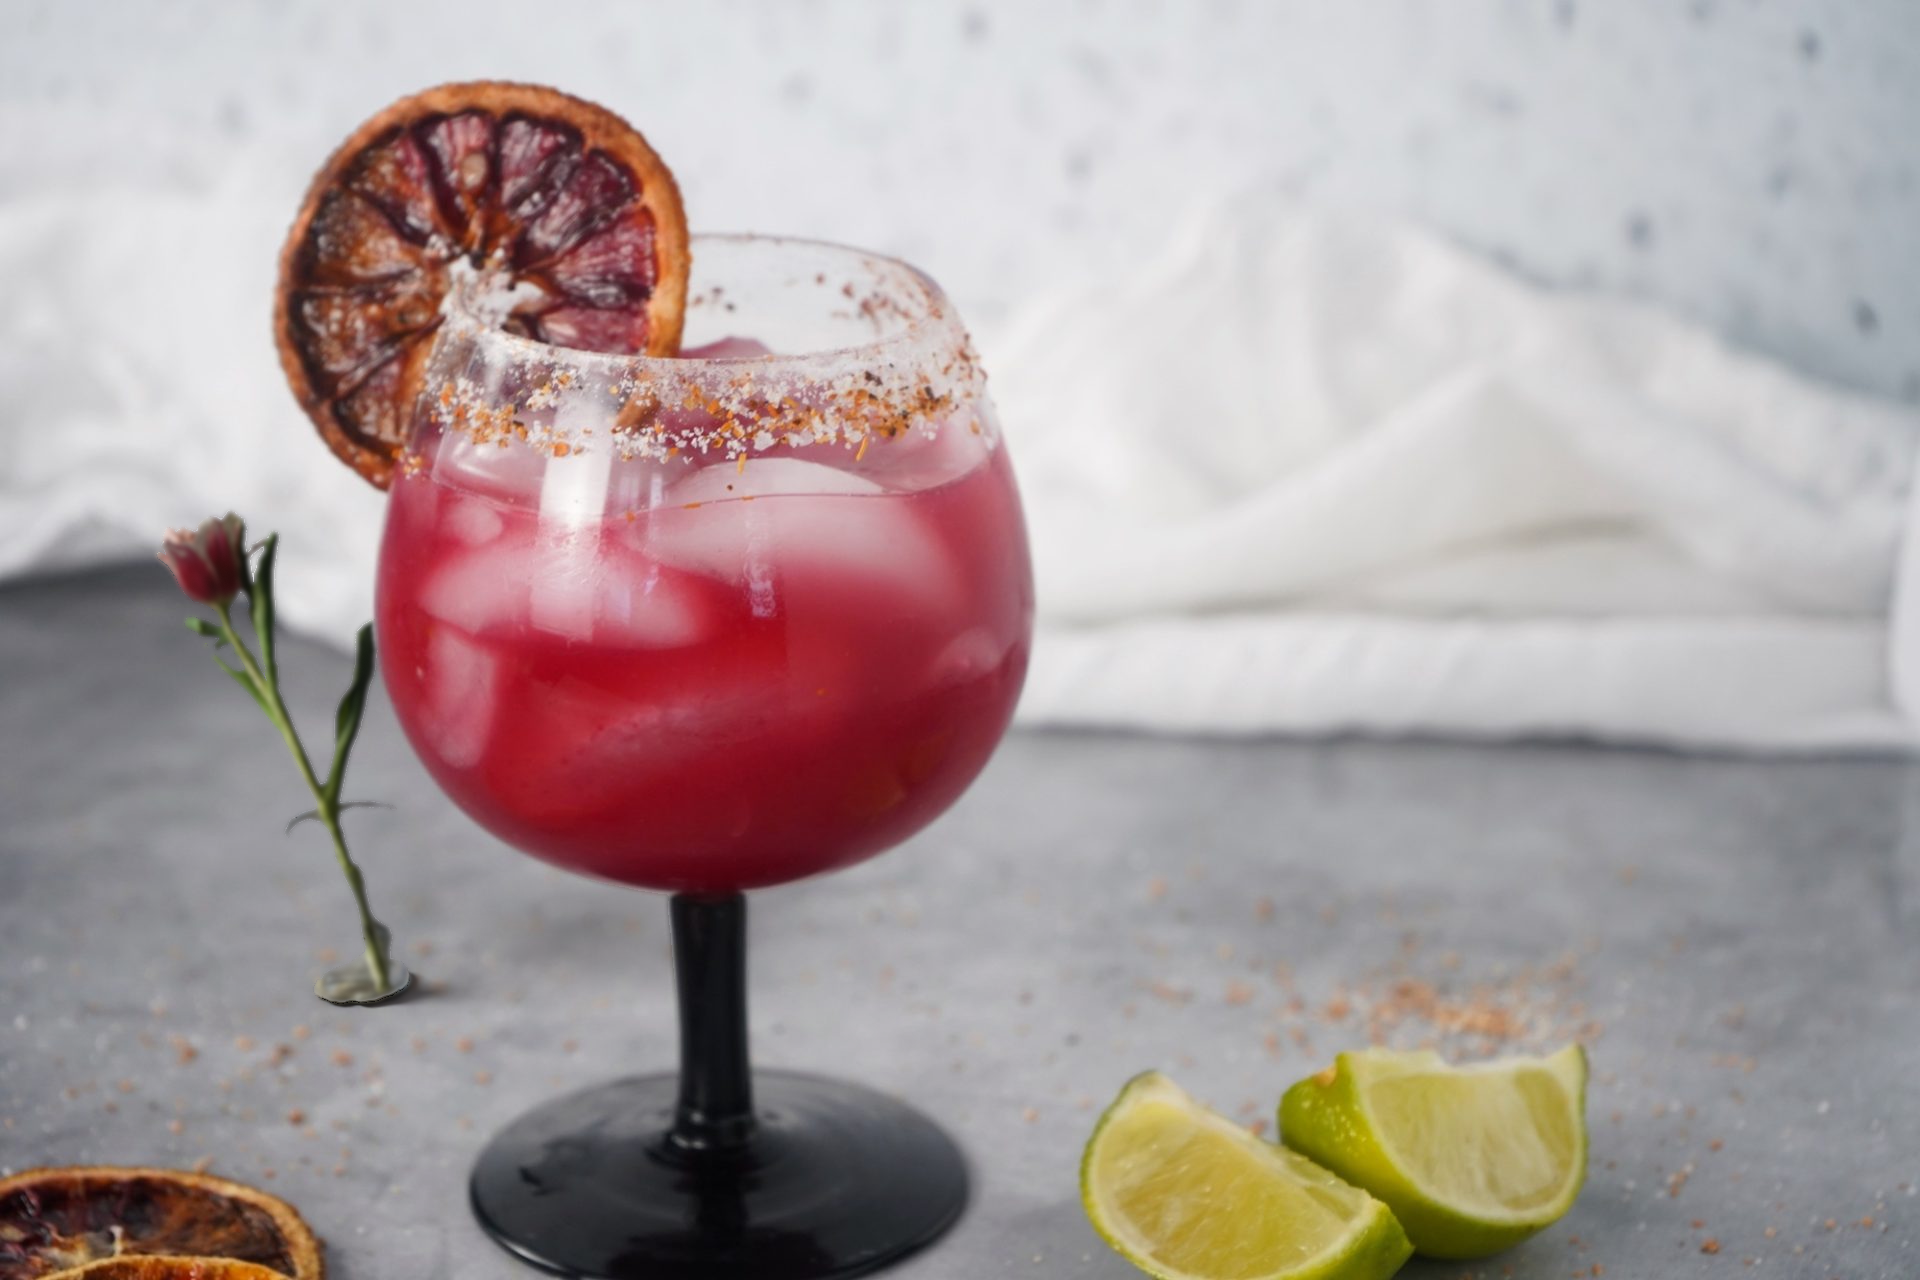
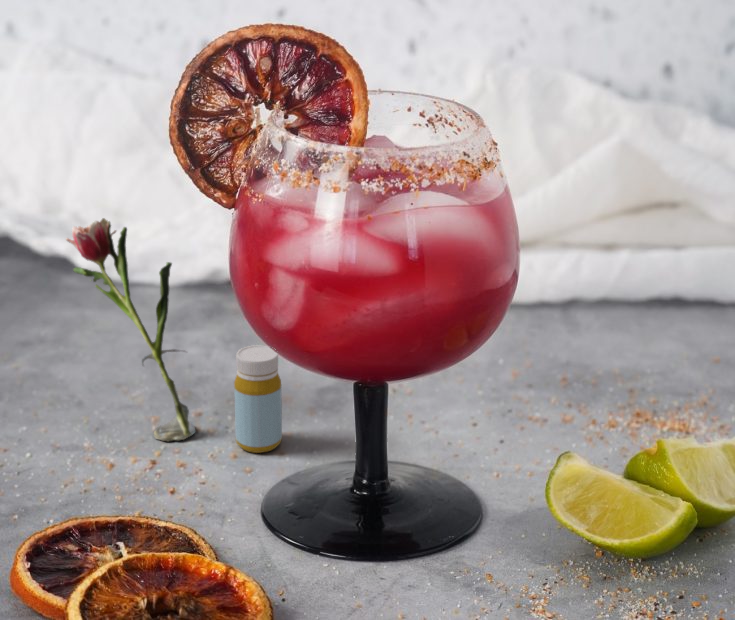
bottle: none [479,799,588,1038] -> present [234,345,282,453]

